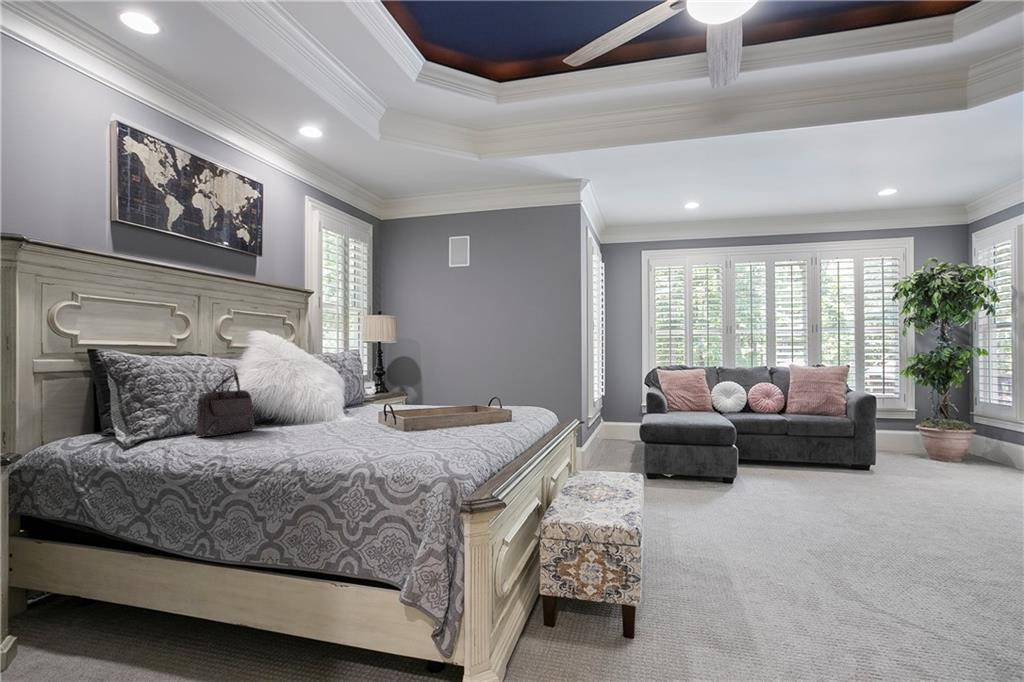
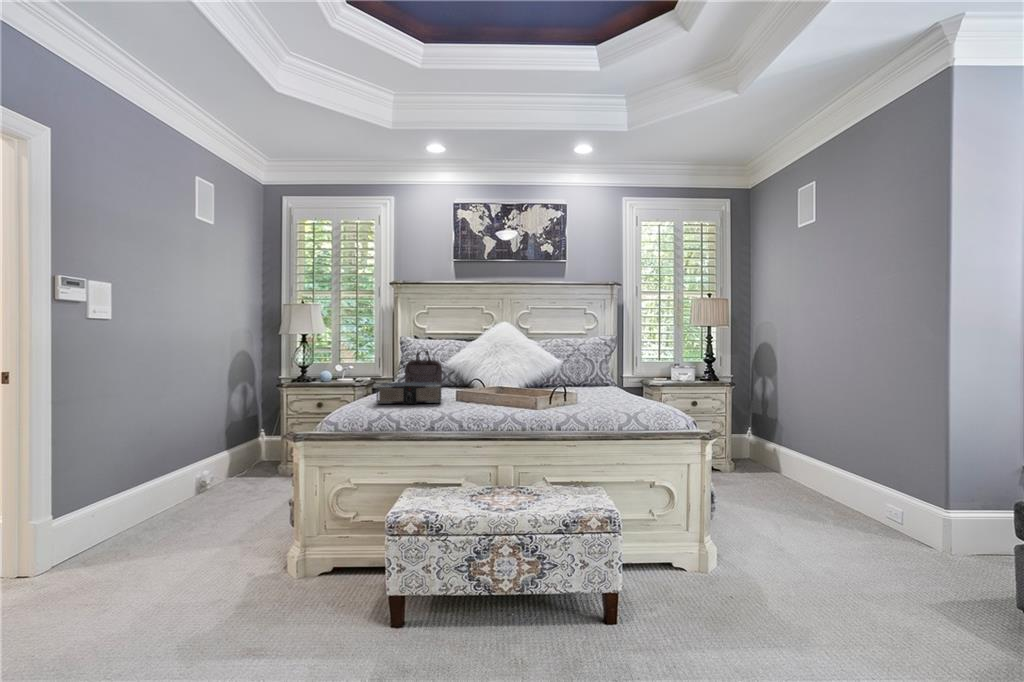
book: none [355,417,450,455] -> present [376,382,442,404]

